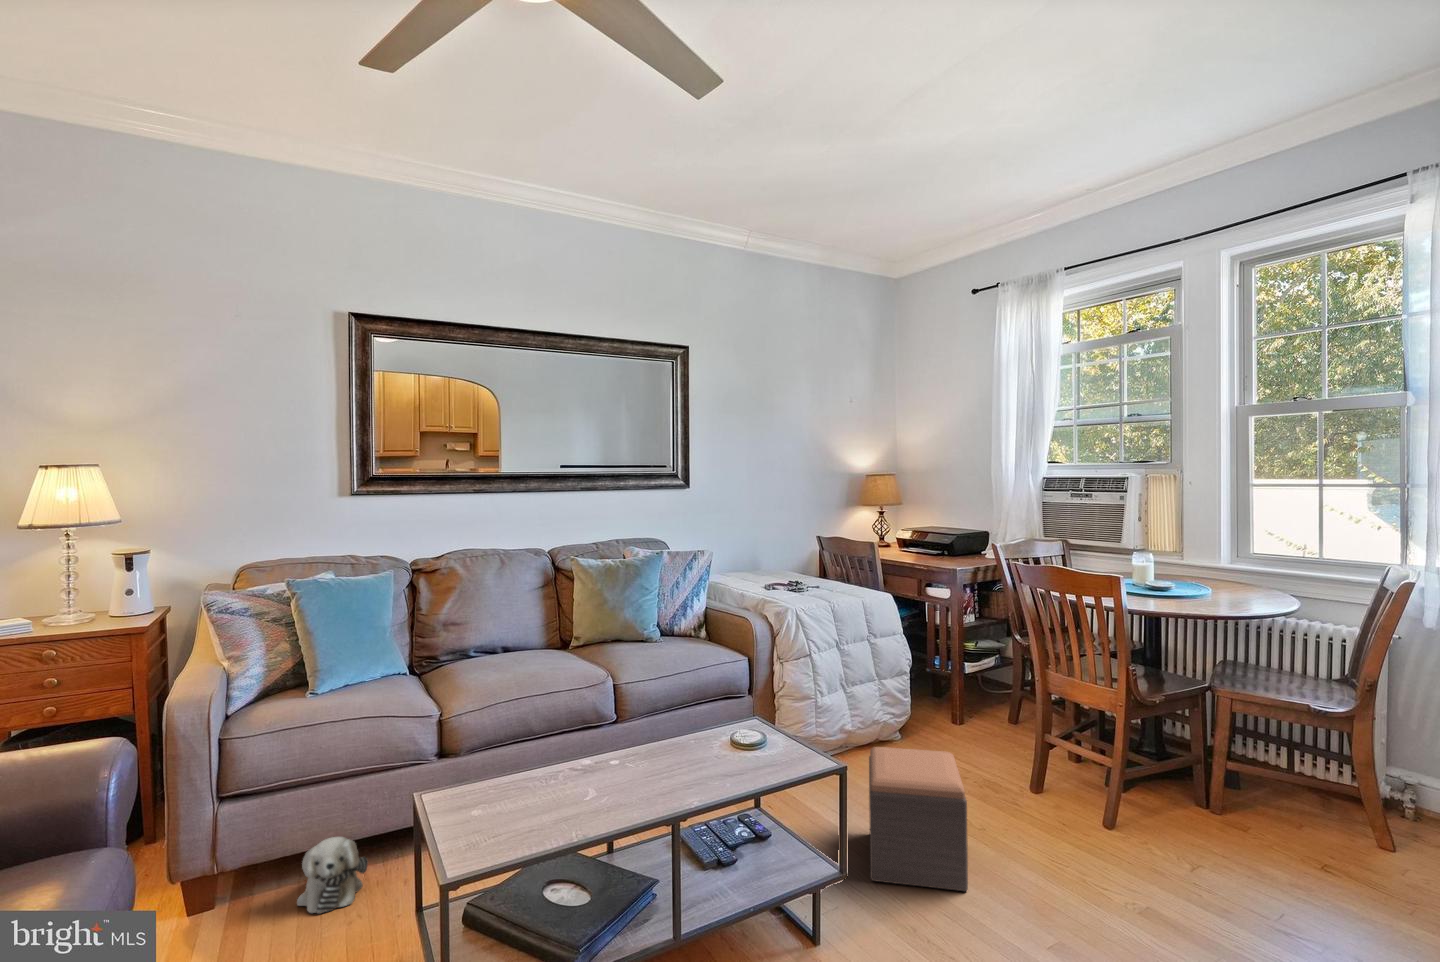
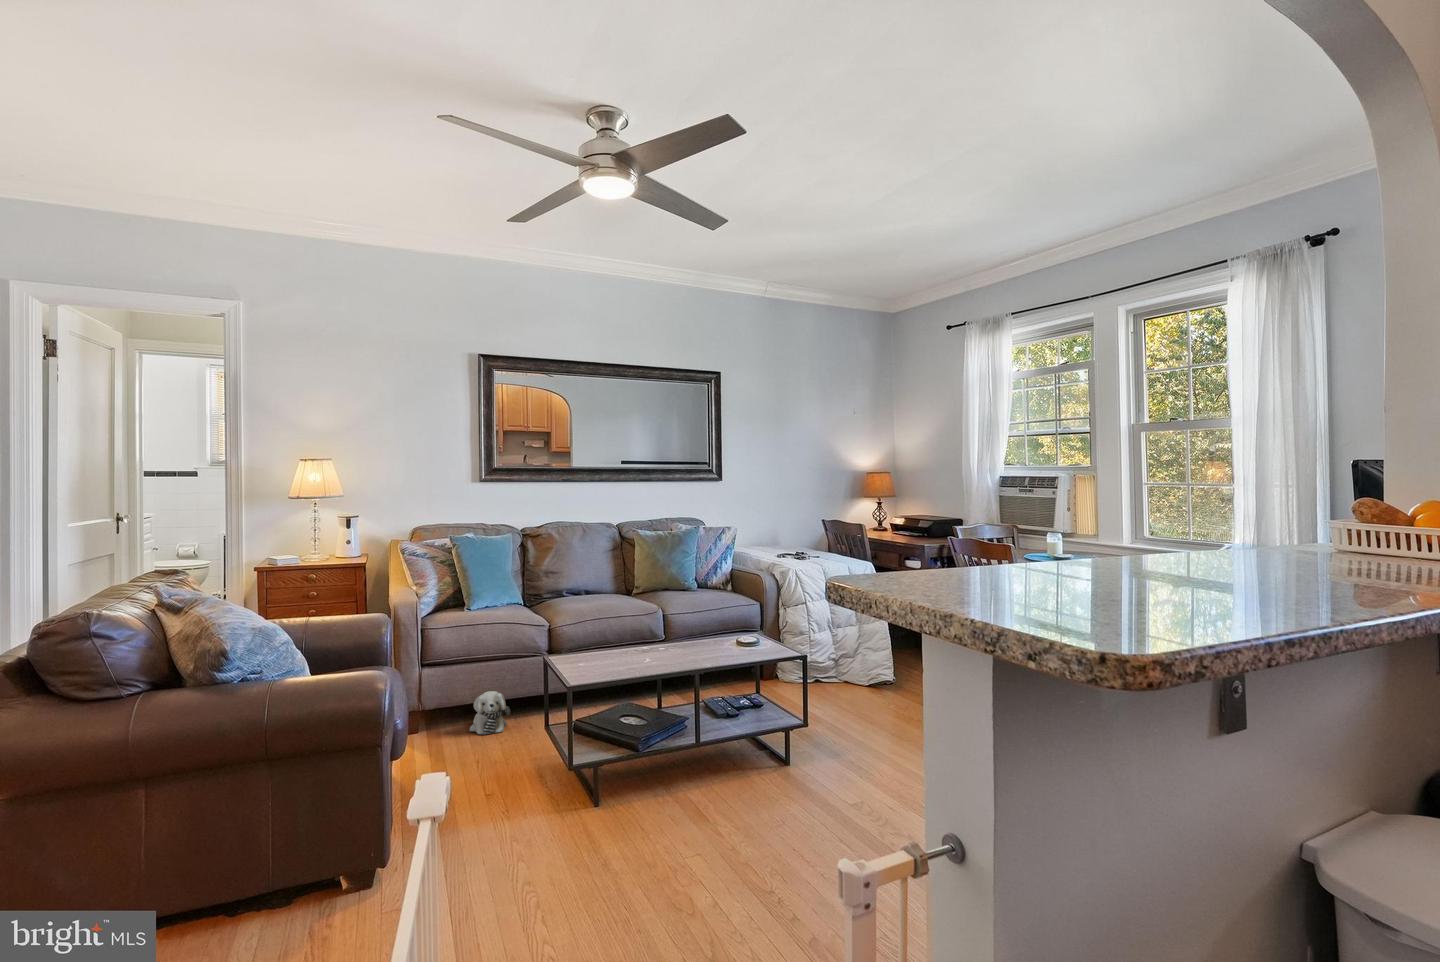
footstool: present [869,747,968,891] -> none [829,653,892,737]

